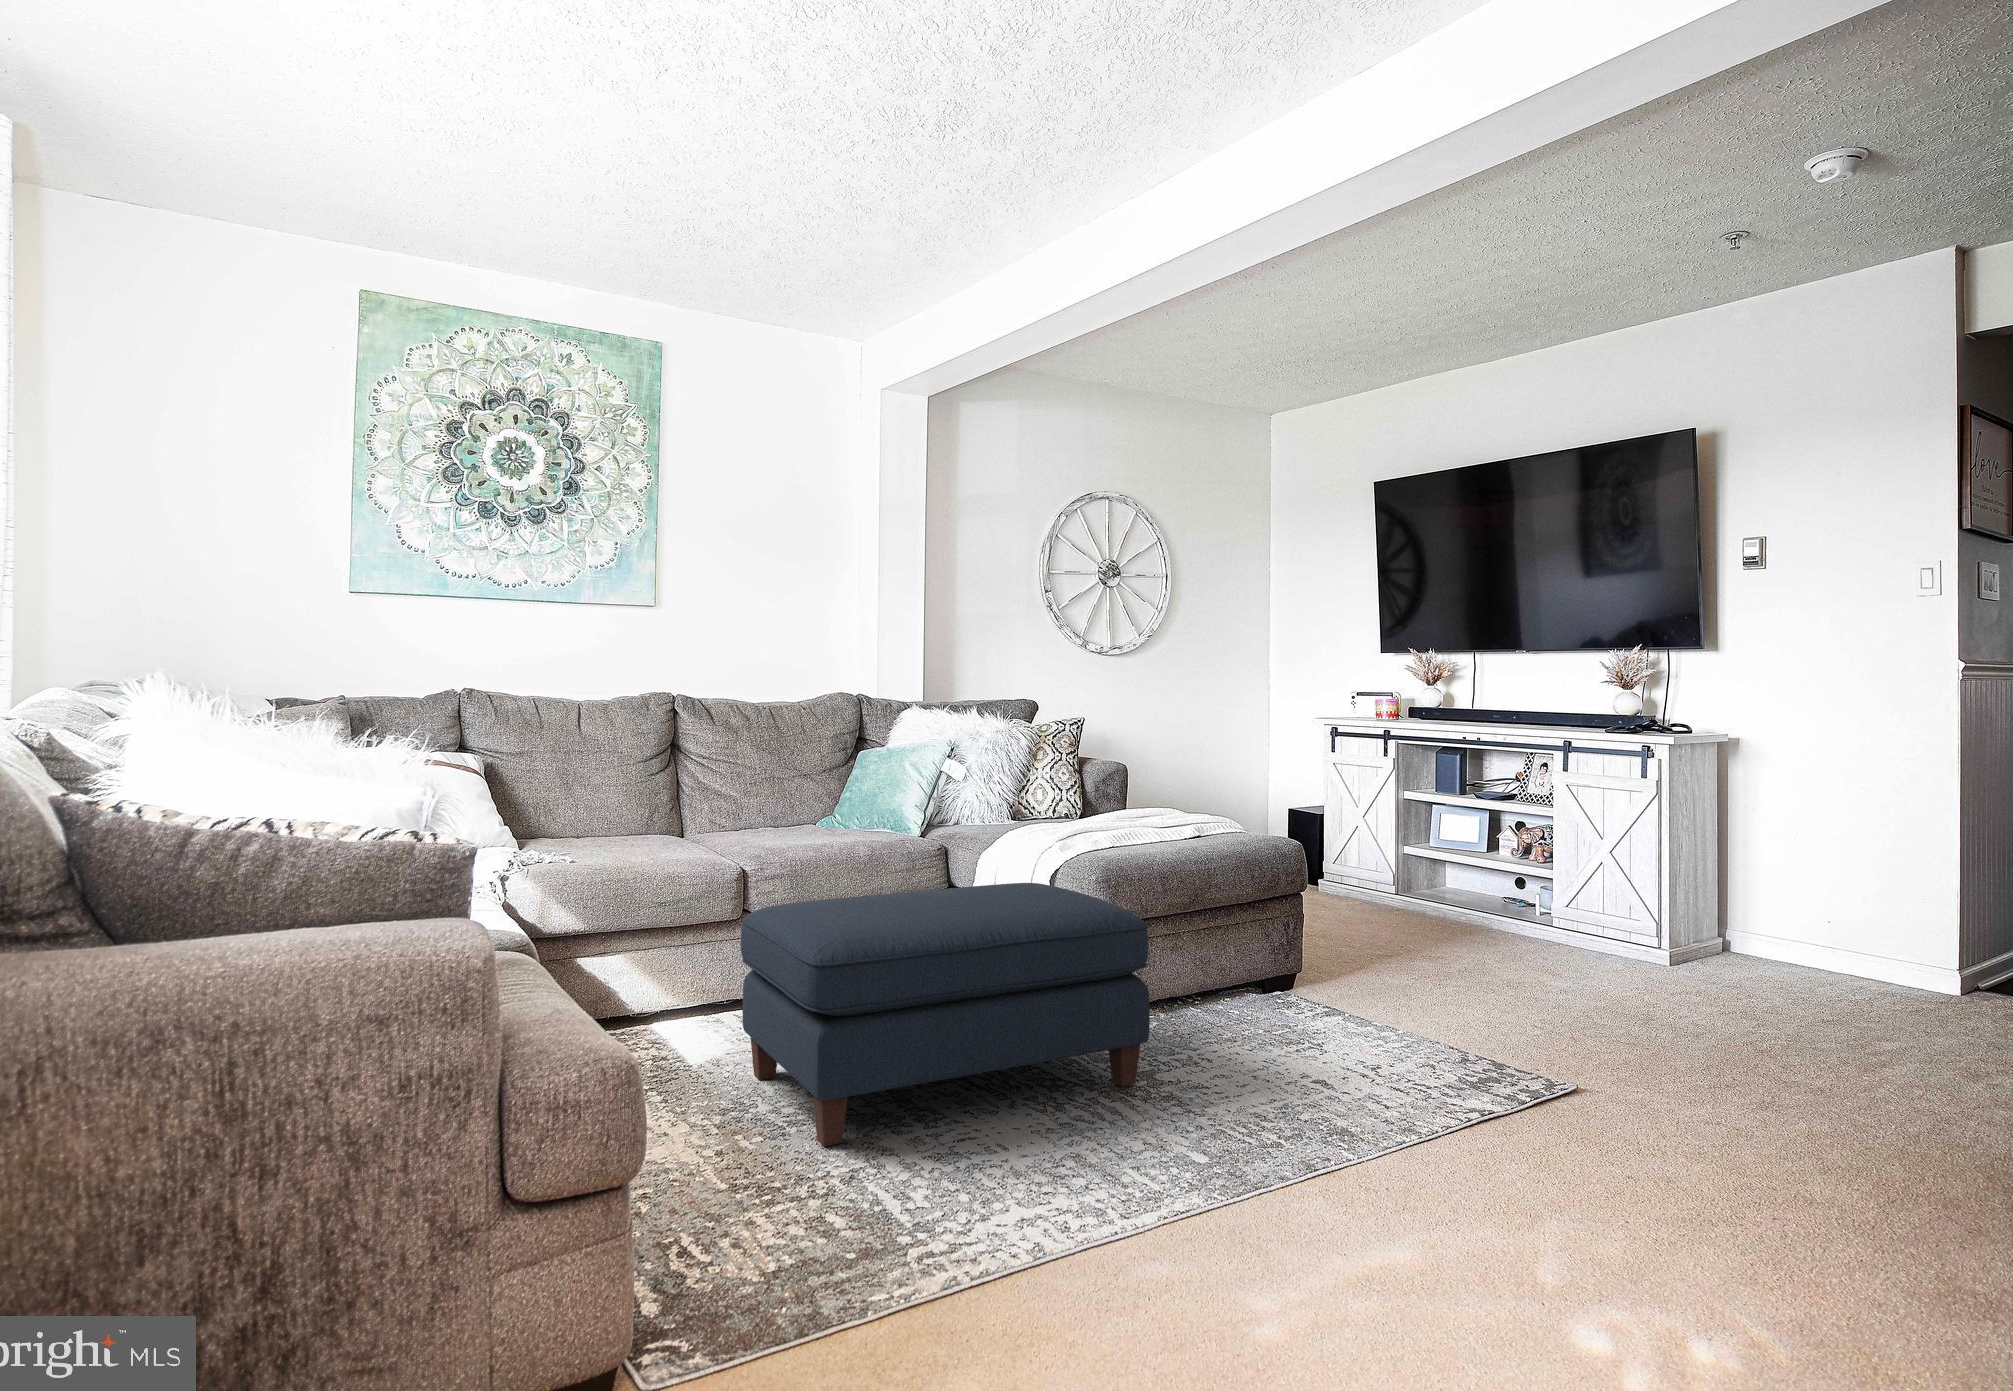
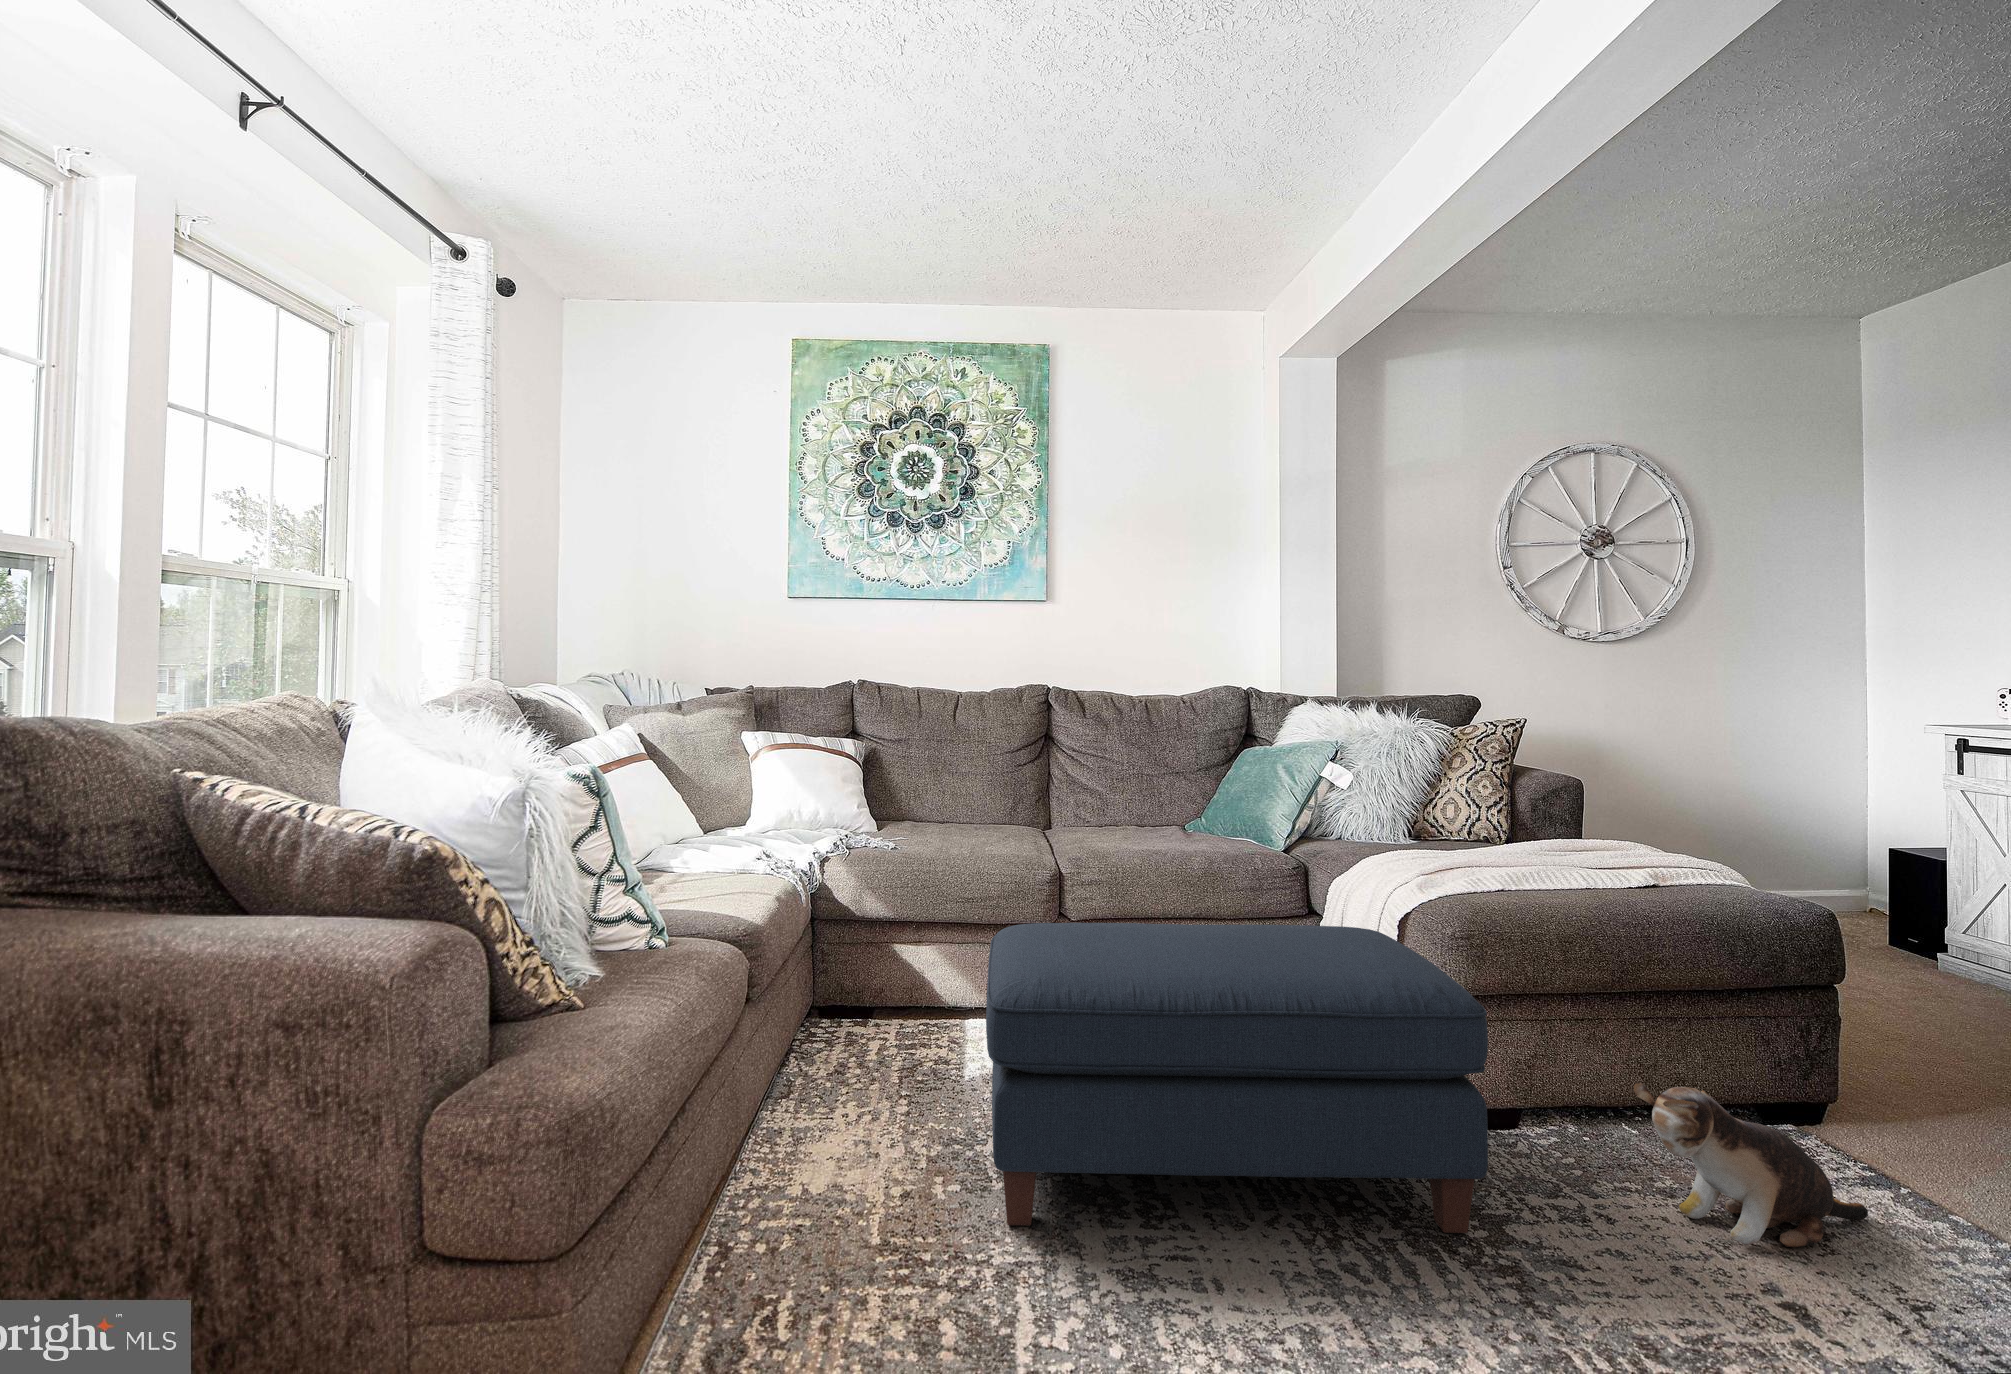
plush toy: none [1223,962,1336,1057] -> present [1634,1083,1868,1247]

